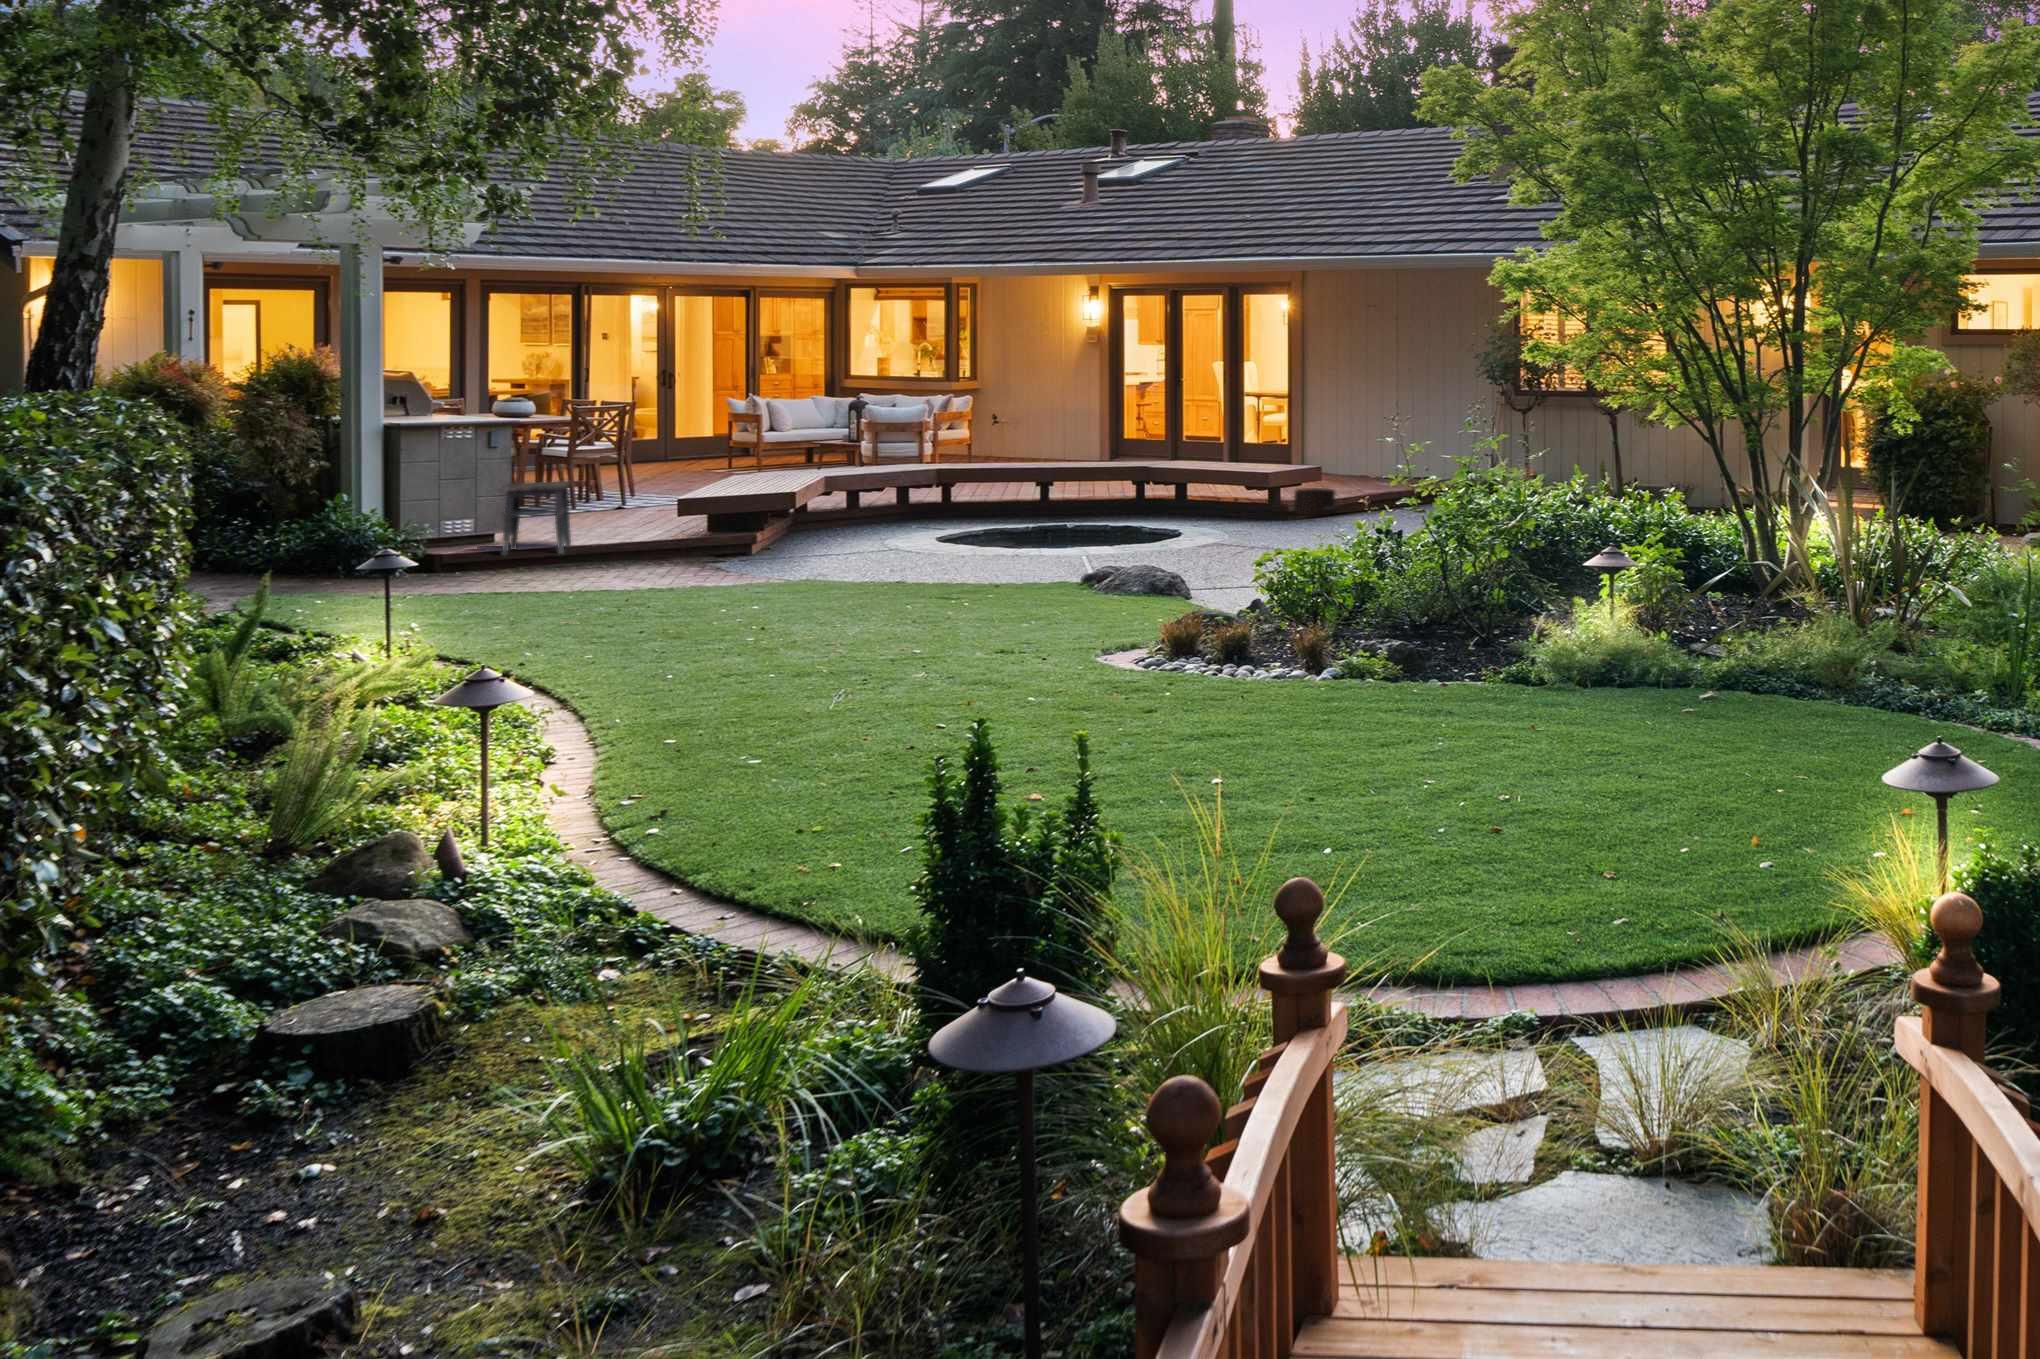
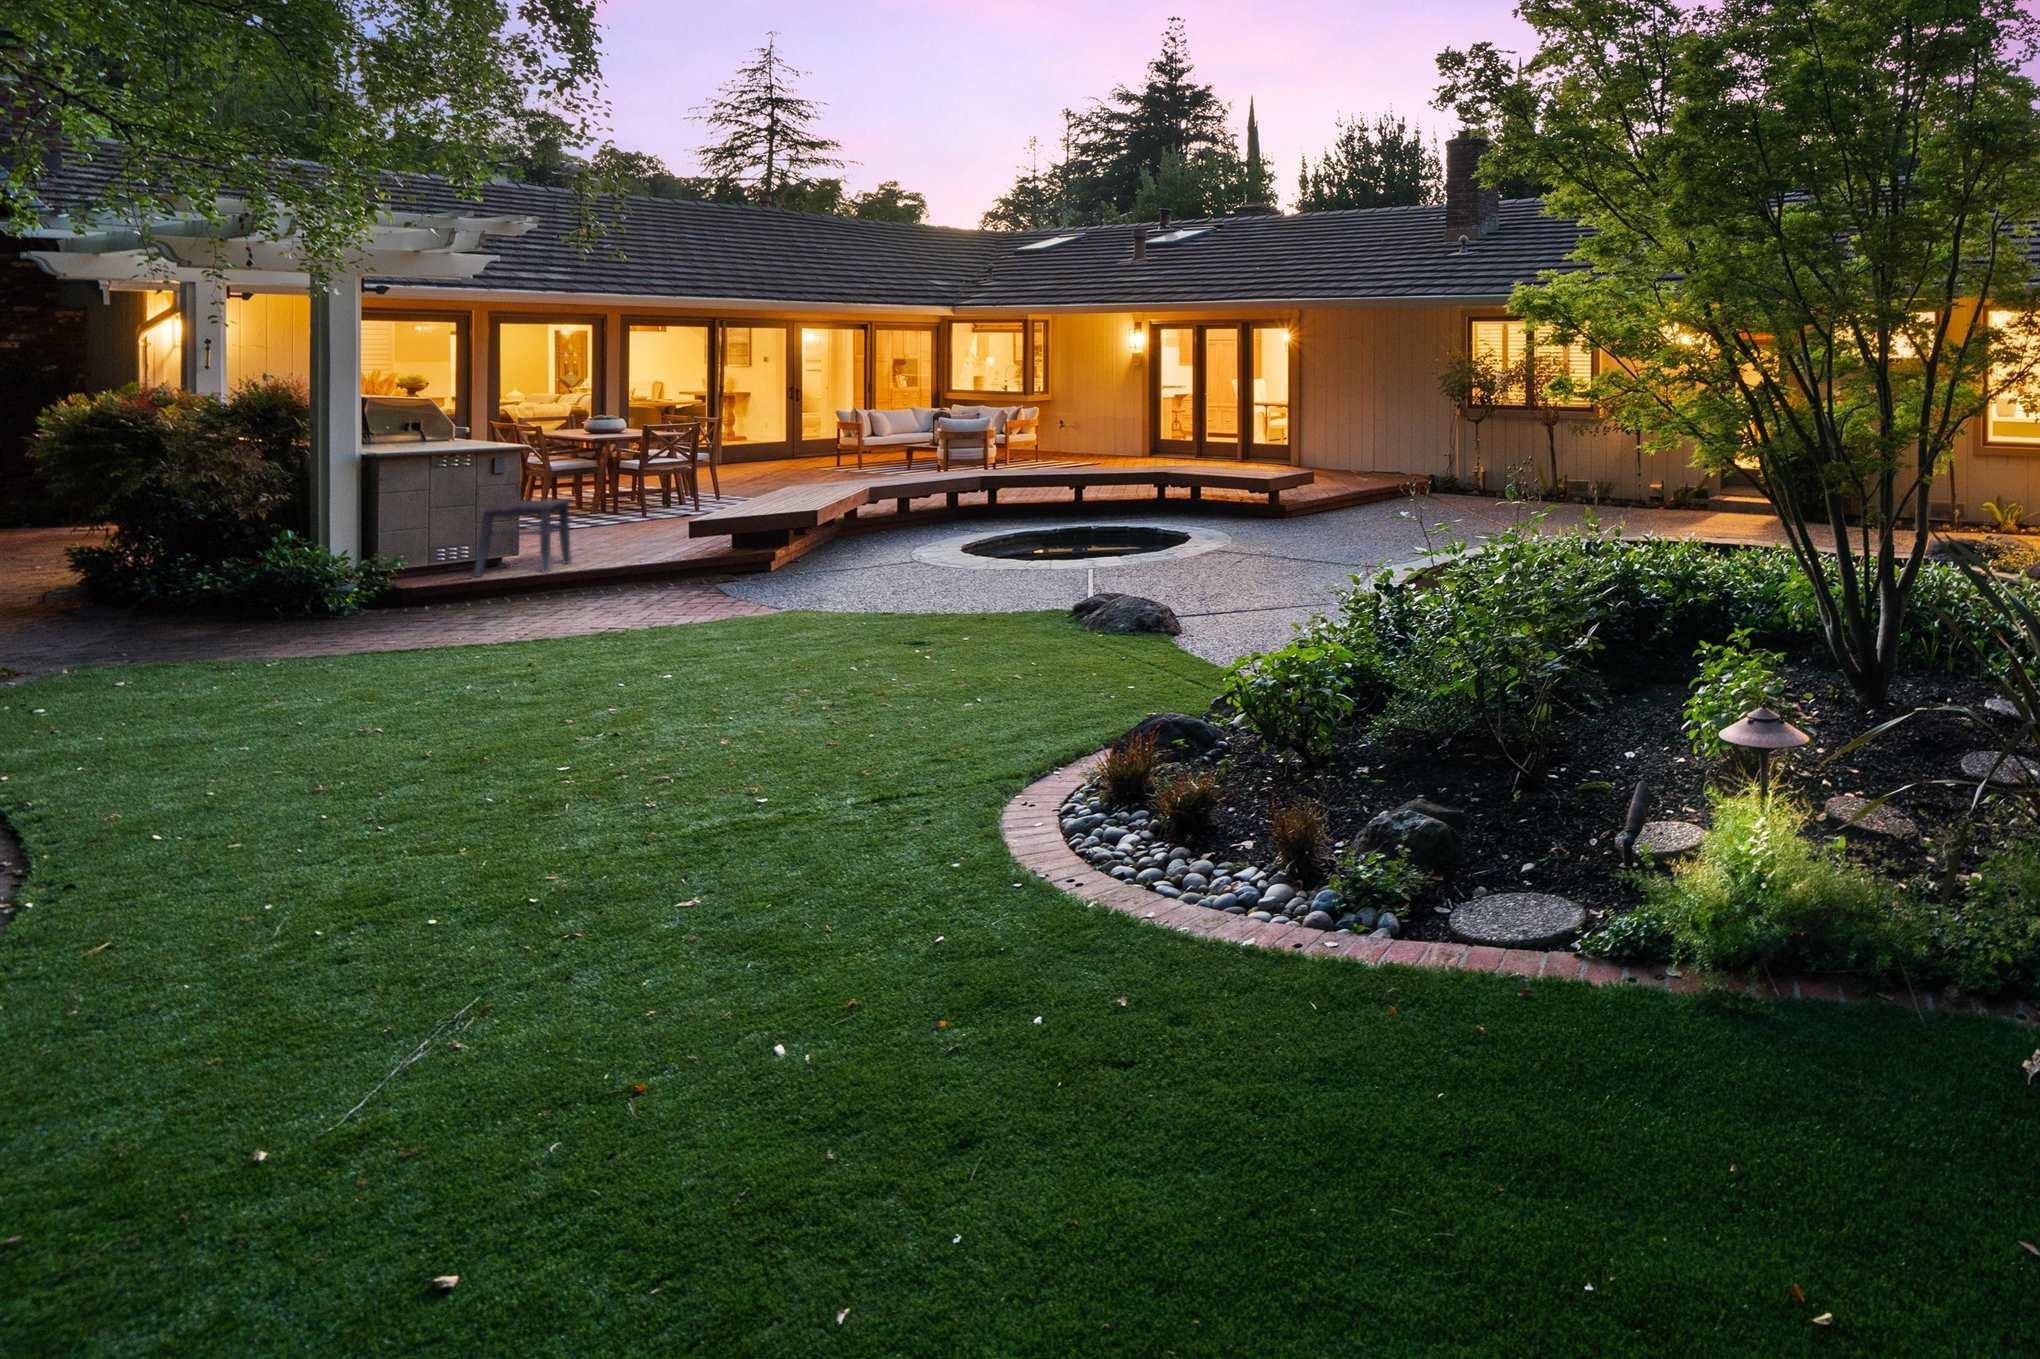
pouf: present [1286,488,1336,515] -> none [1284,488,1330,511]

